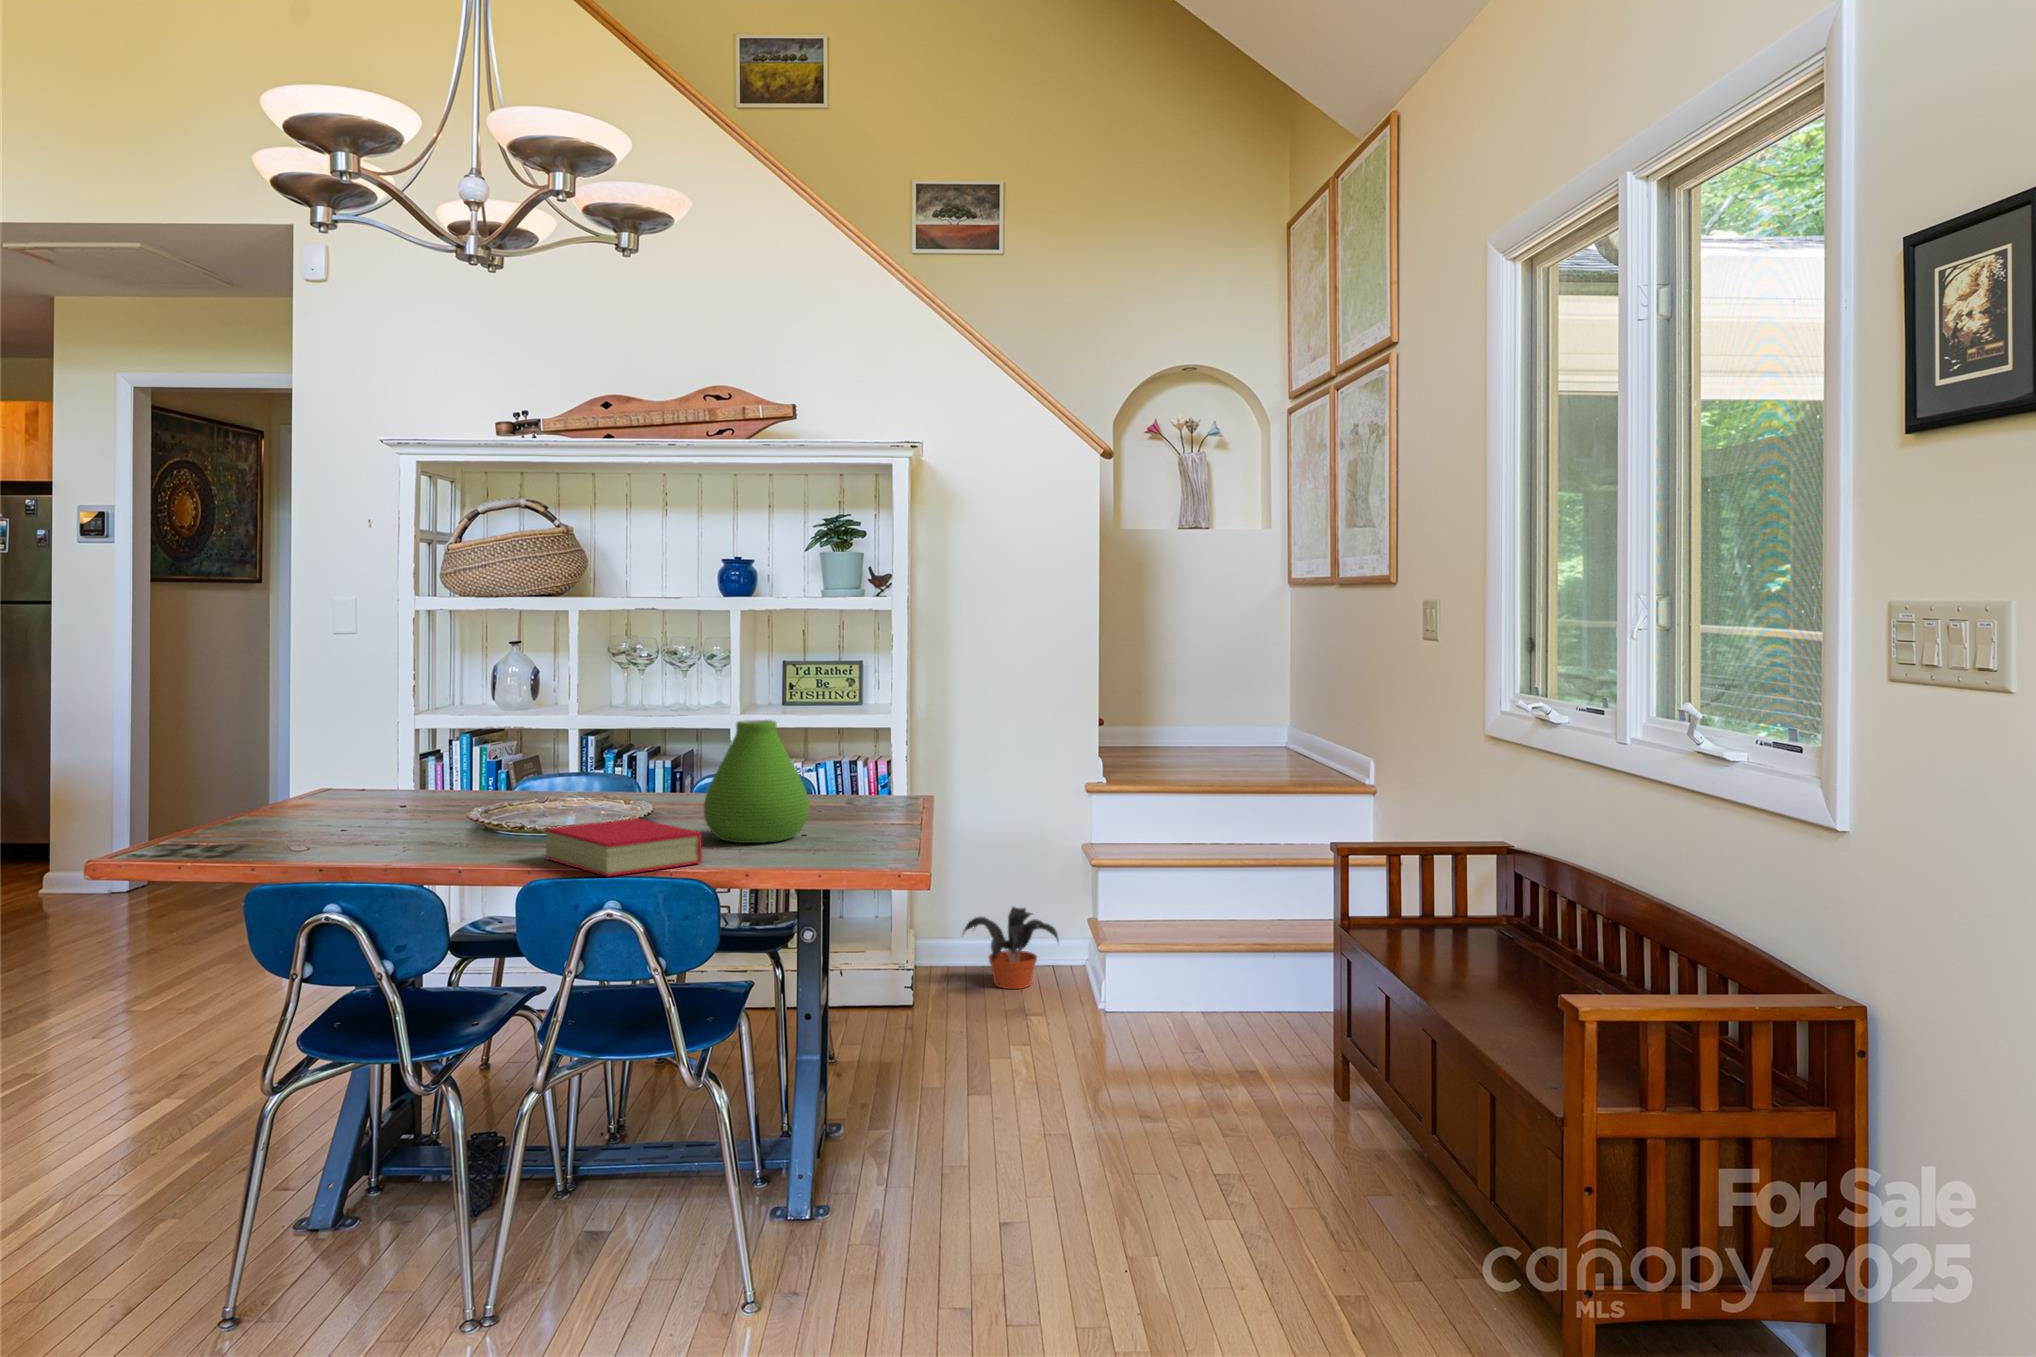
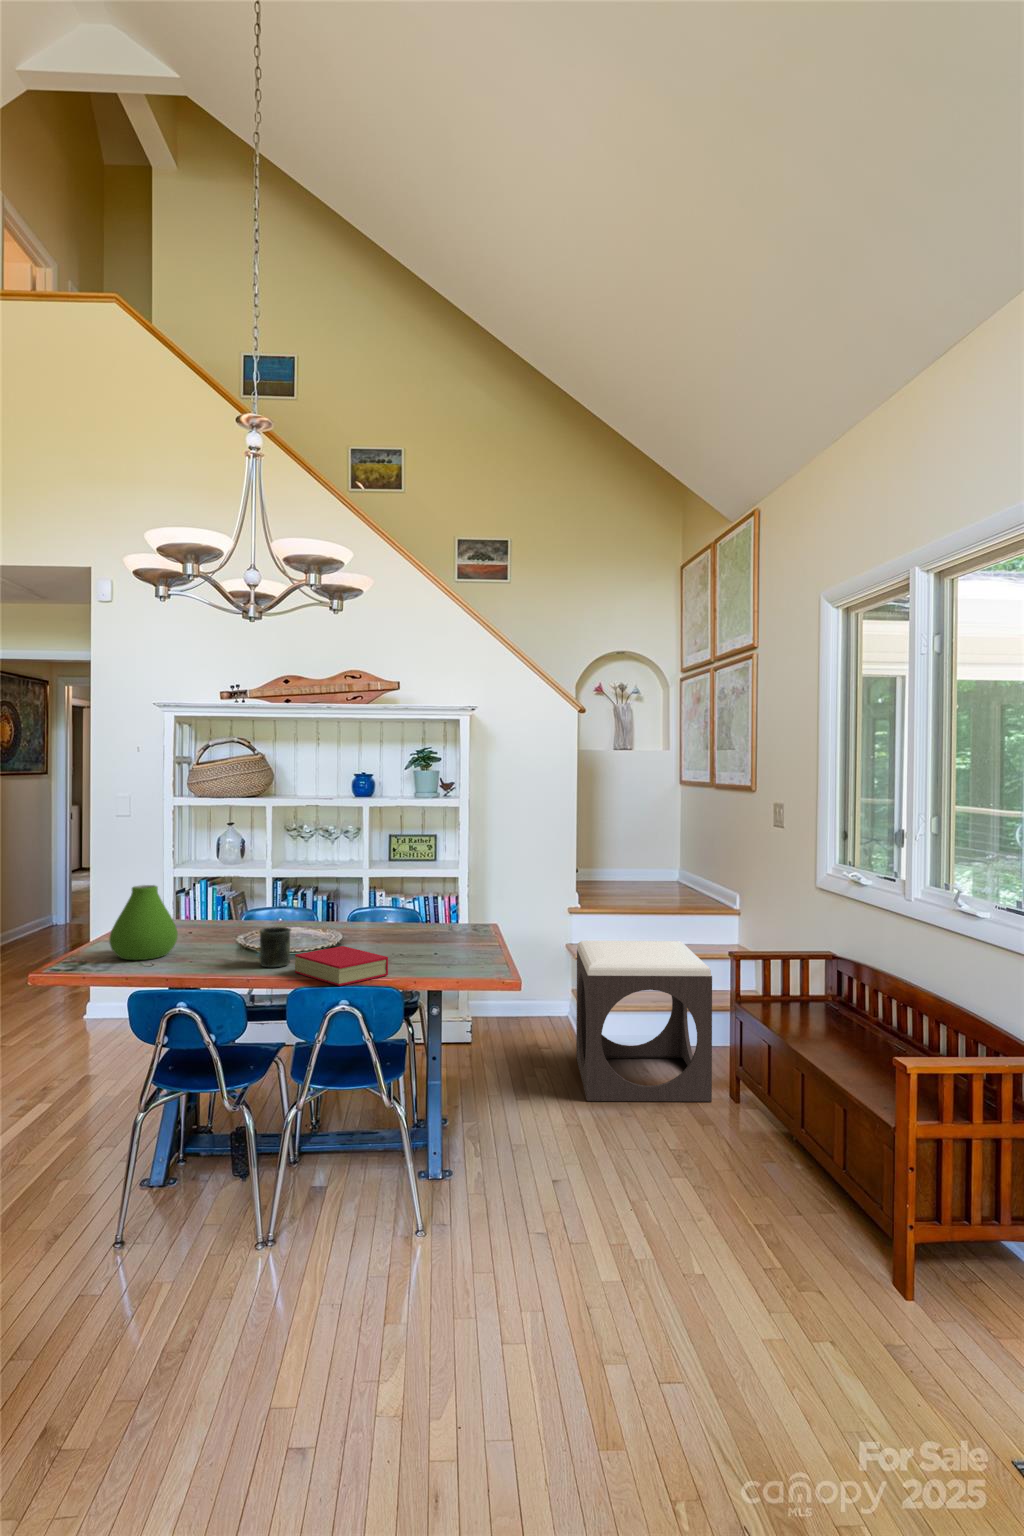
vase: present [704,720,809,843] -> present [109,885,178,960]
mug: none [490,786,548,852] -> present [259,927,291,967]
footstool: none [1082,833,1299,1097] -> present [576,941,712,1102]
potted plant: present [963,907,1059,989] -> none [498,981,557,1032]

